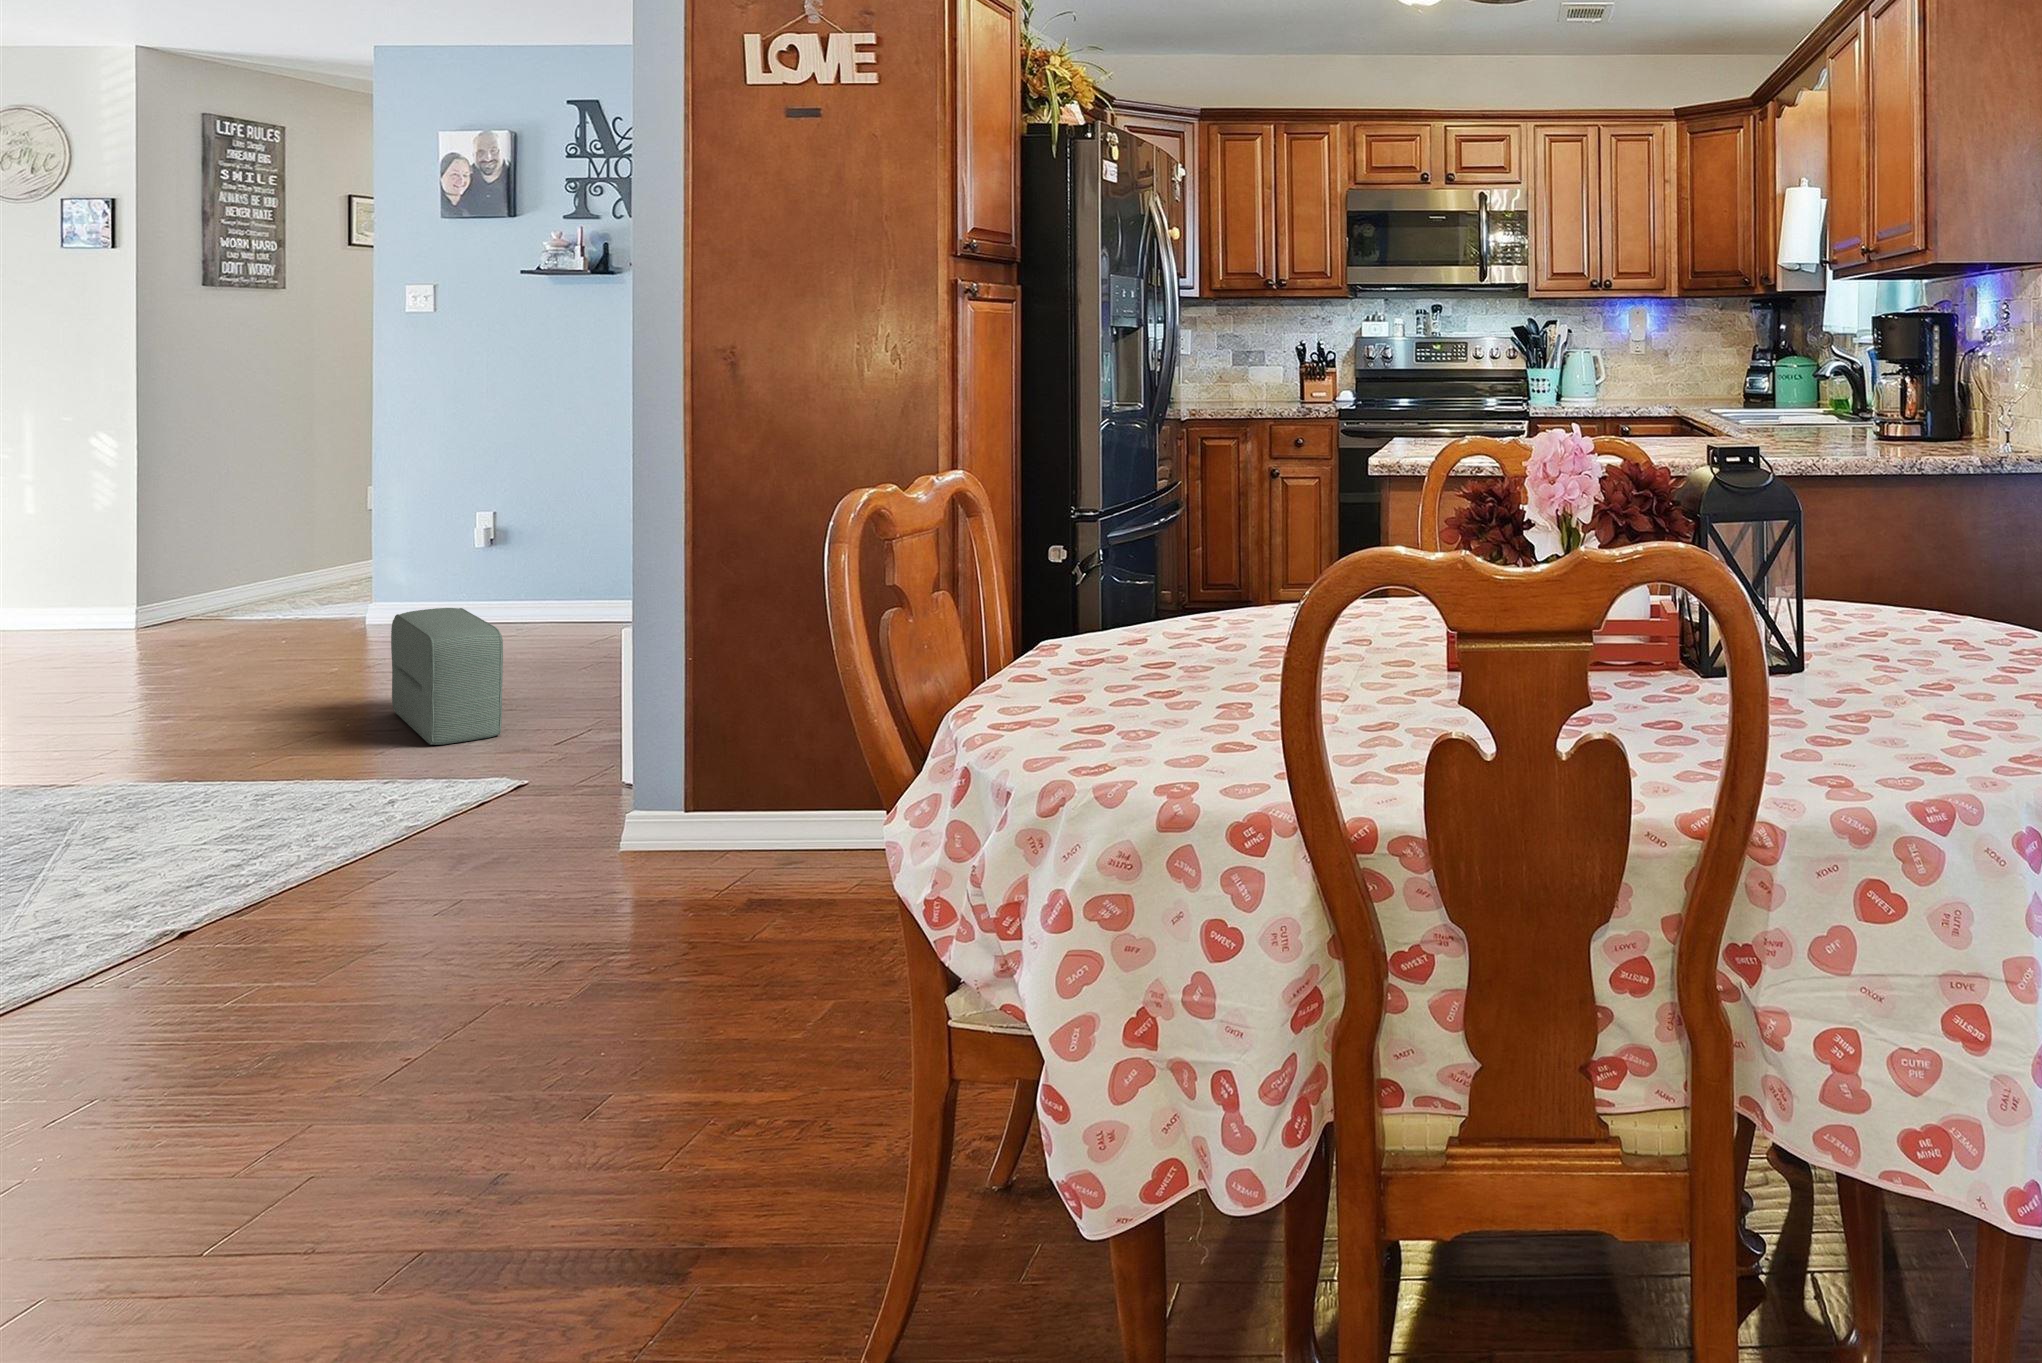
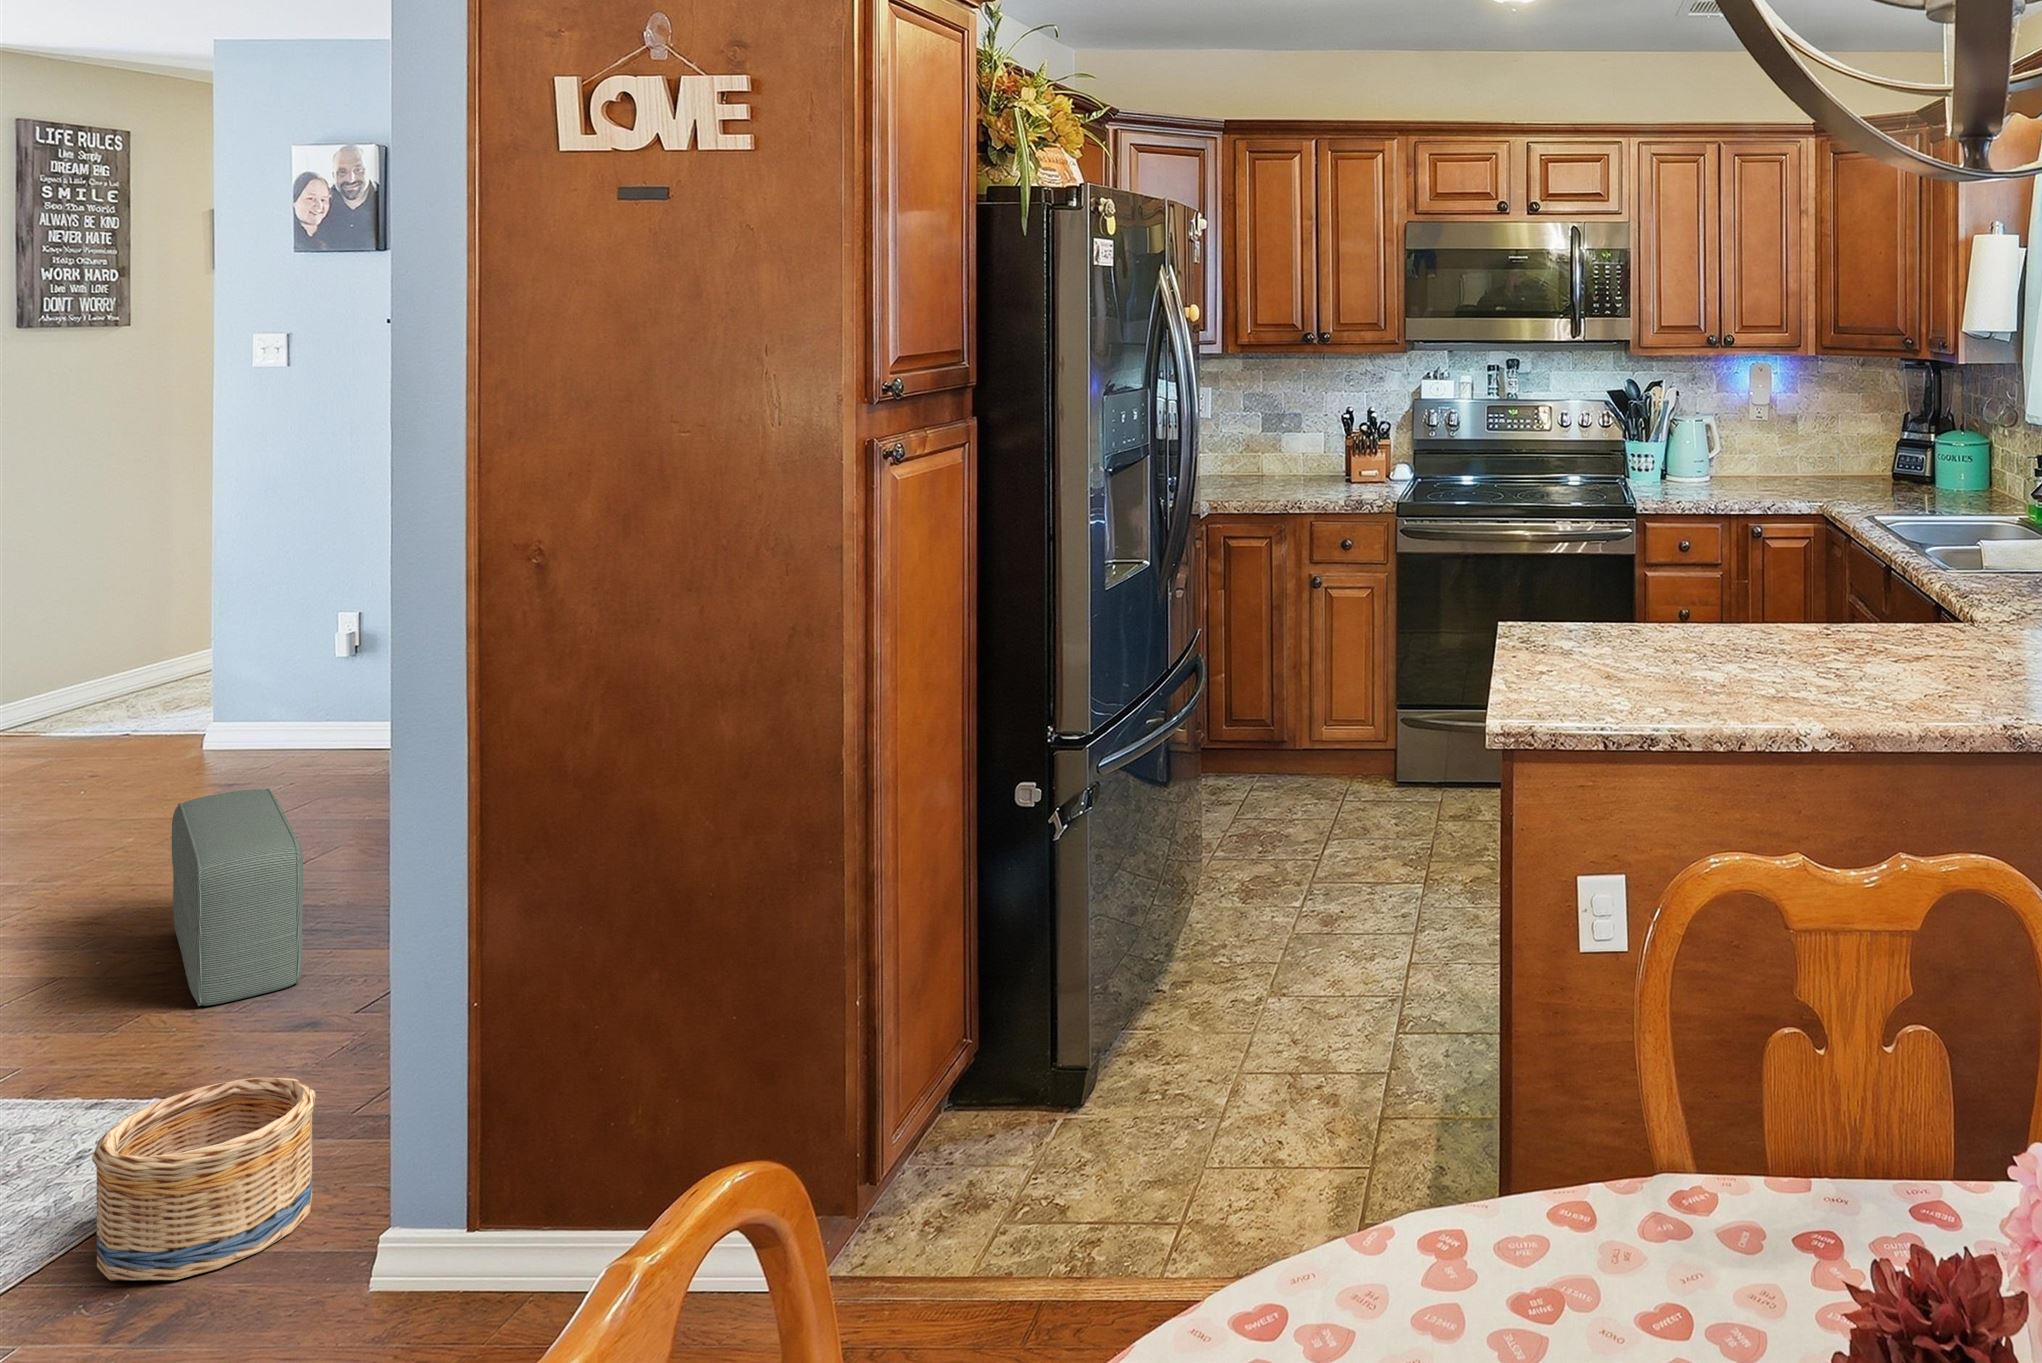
basket: none [424,737,562,849] -> present [92,1076,316,1281]

